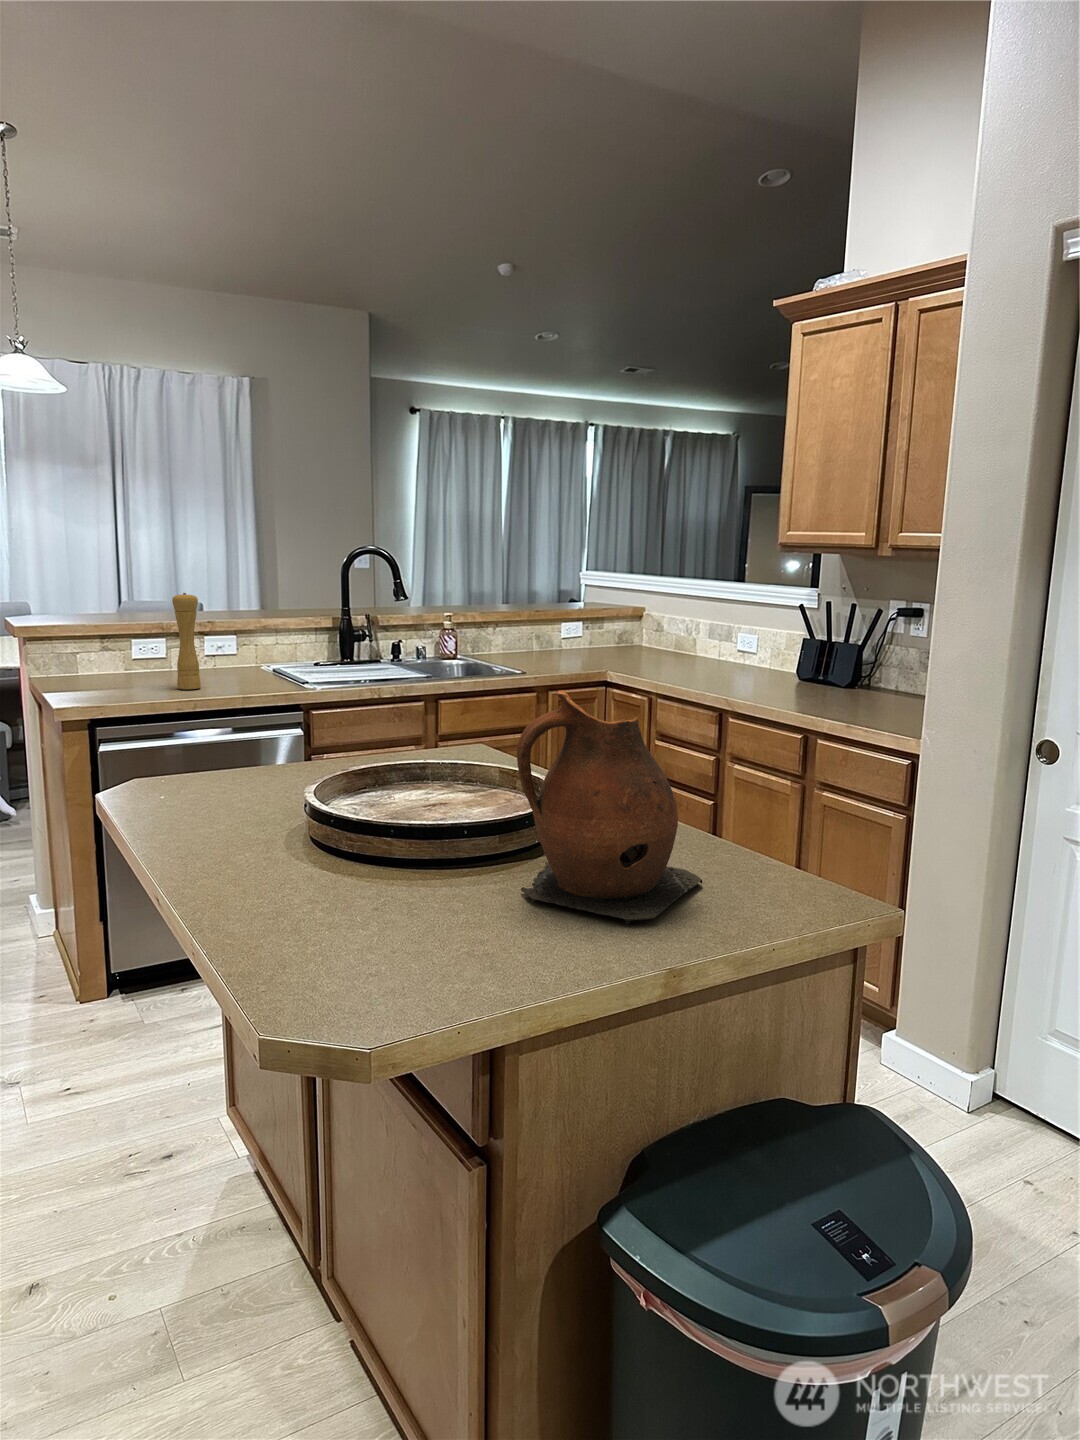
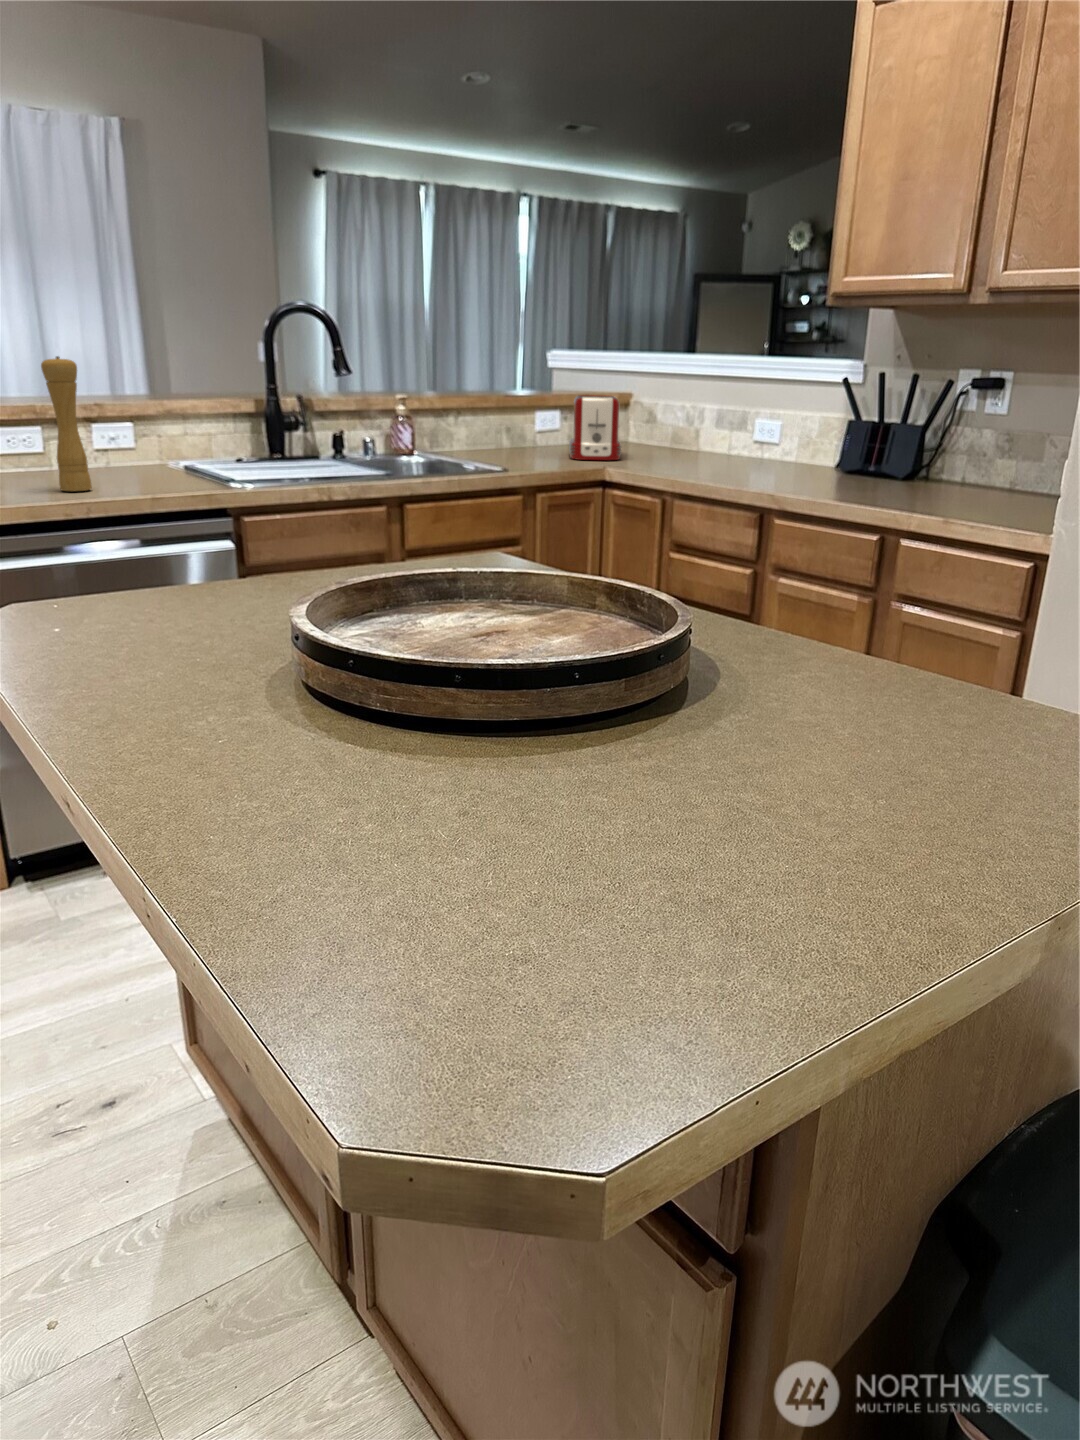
toaster: none [582,613,625,665] -> present [569,395,621,460]
ceramic pitcher: present [517,690,702,924] -> none [685,427,954,822]

